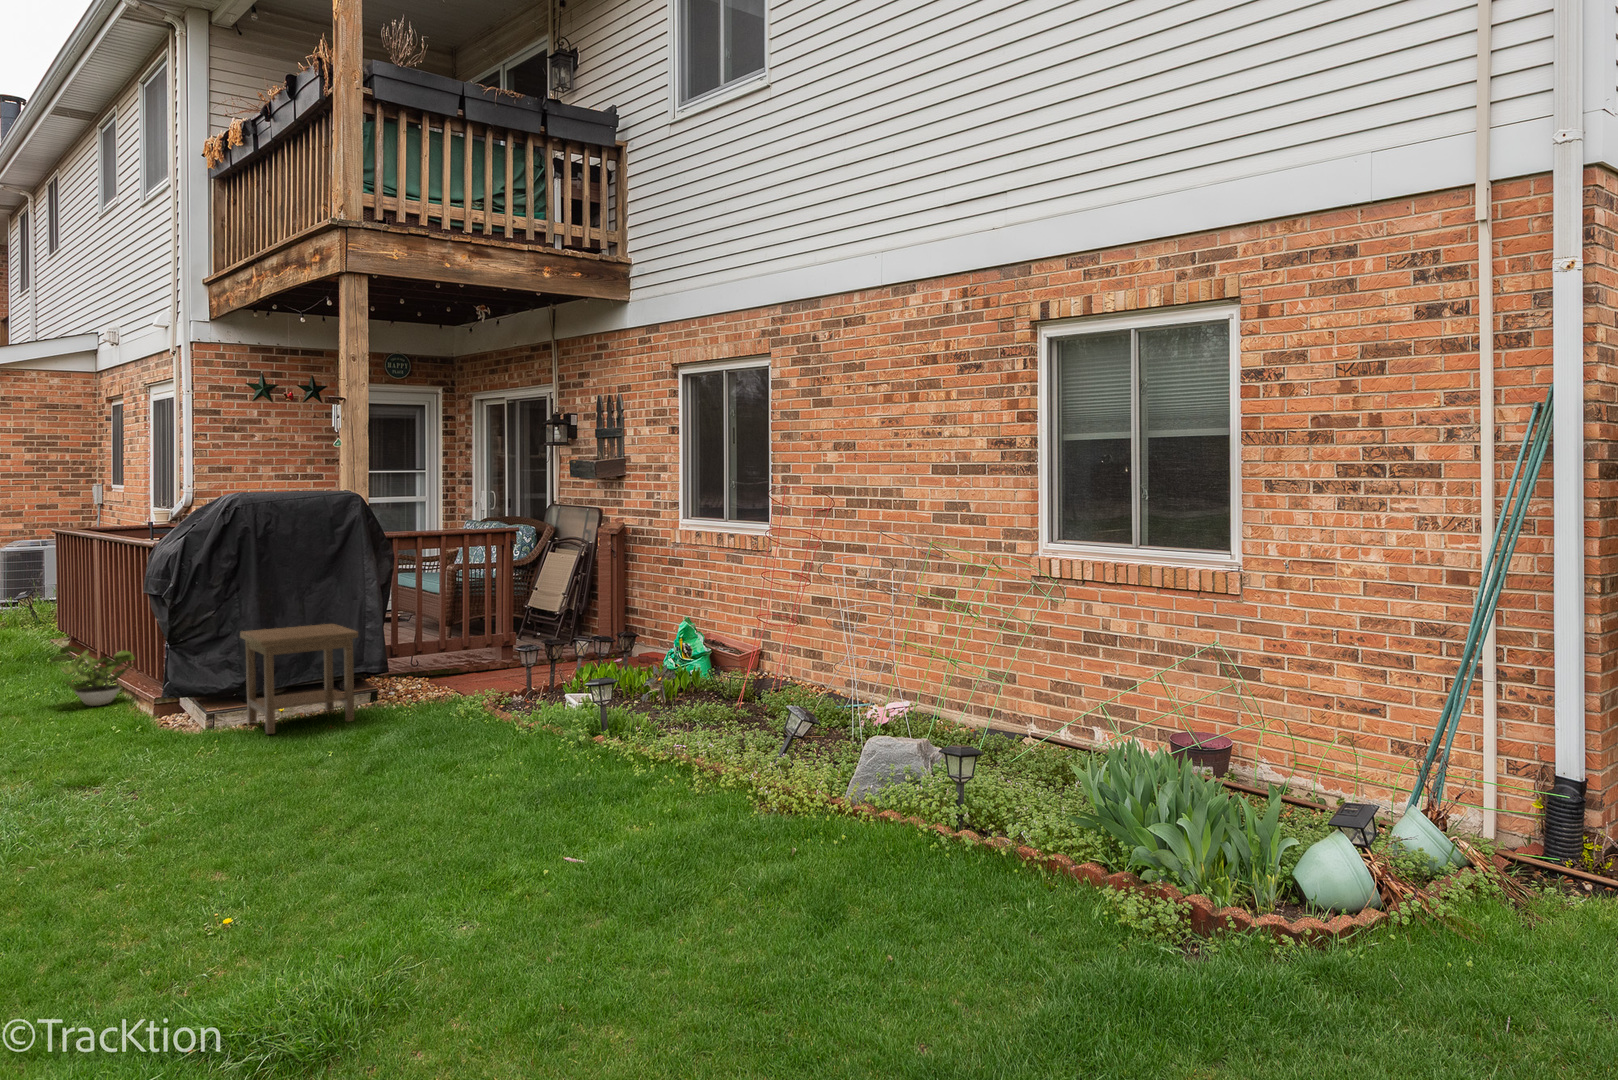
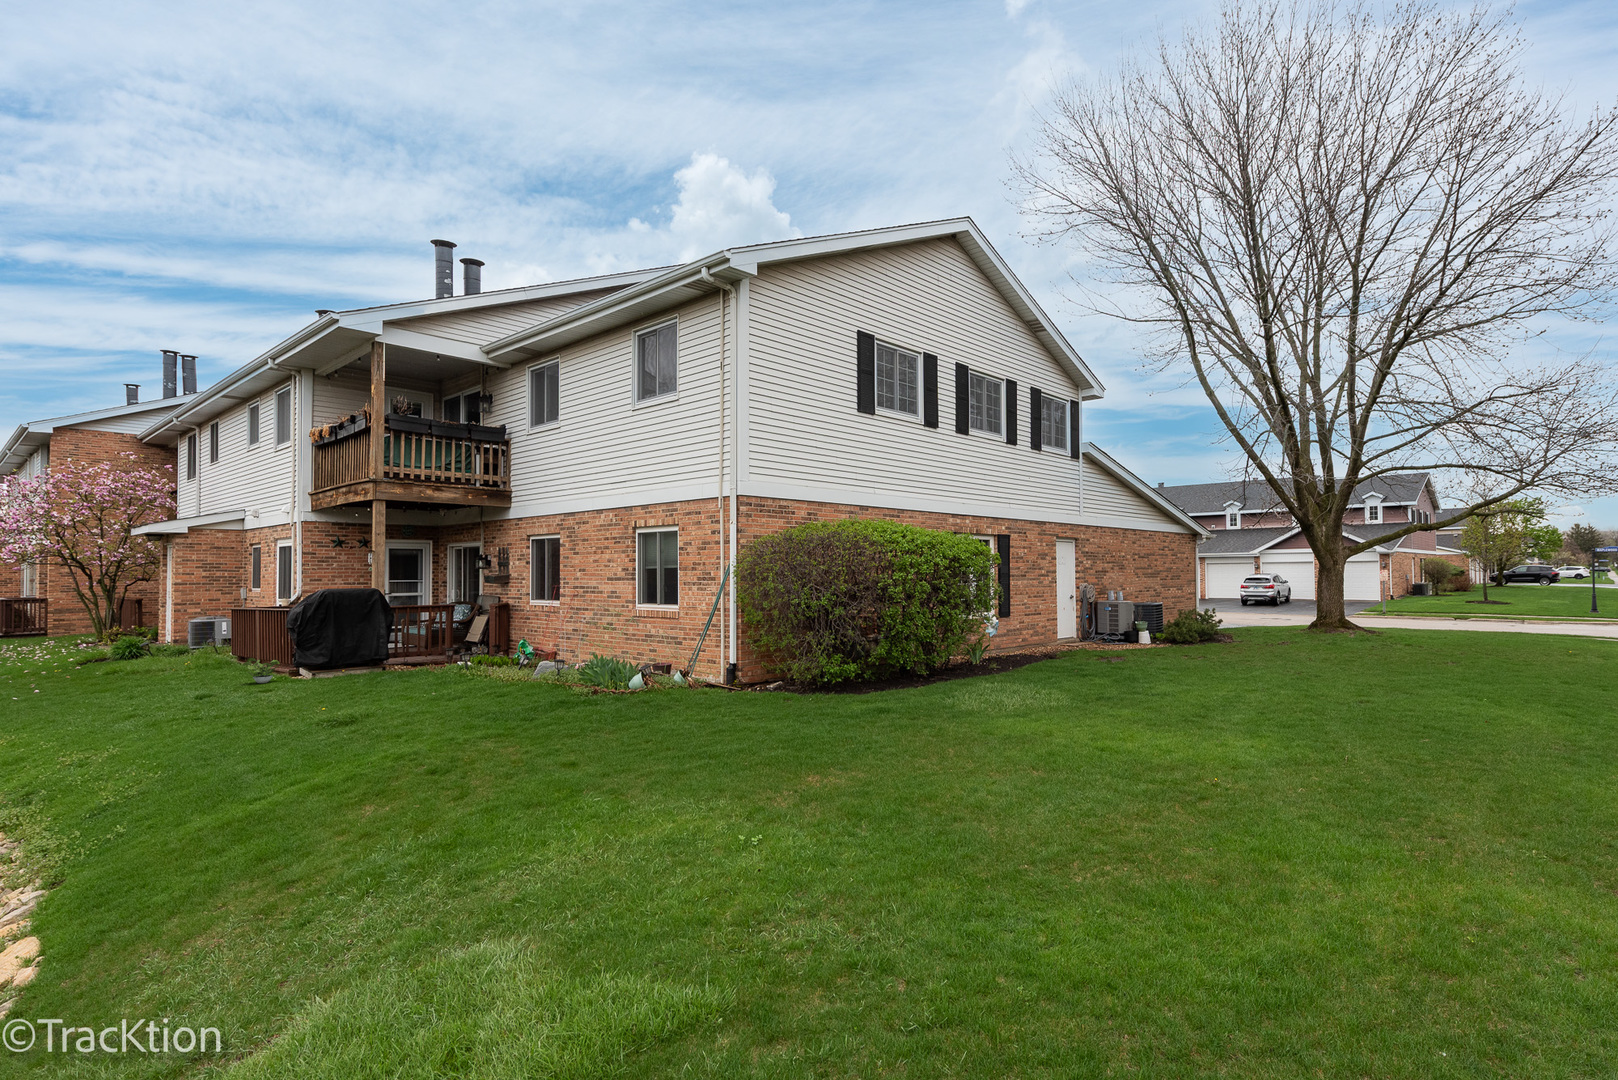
side table: present [240,624,358,734] -> none [328,645,377,688]

